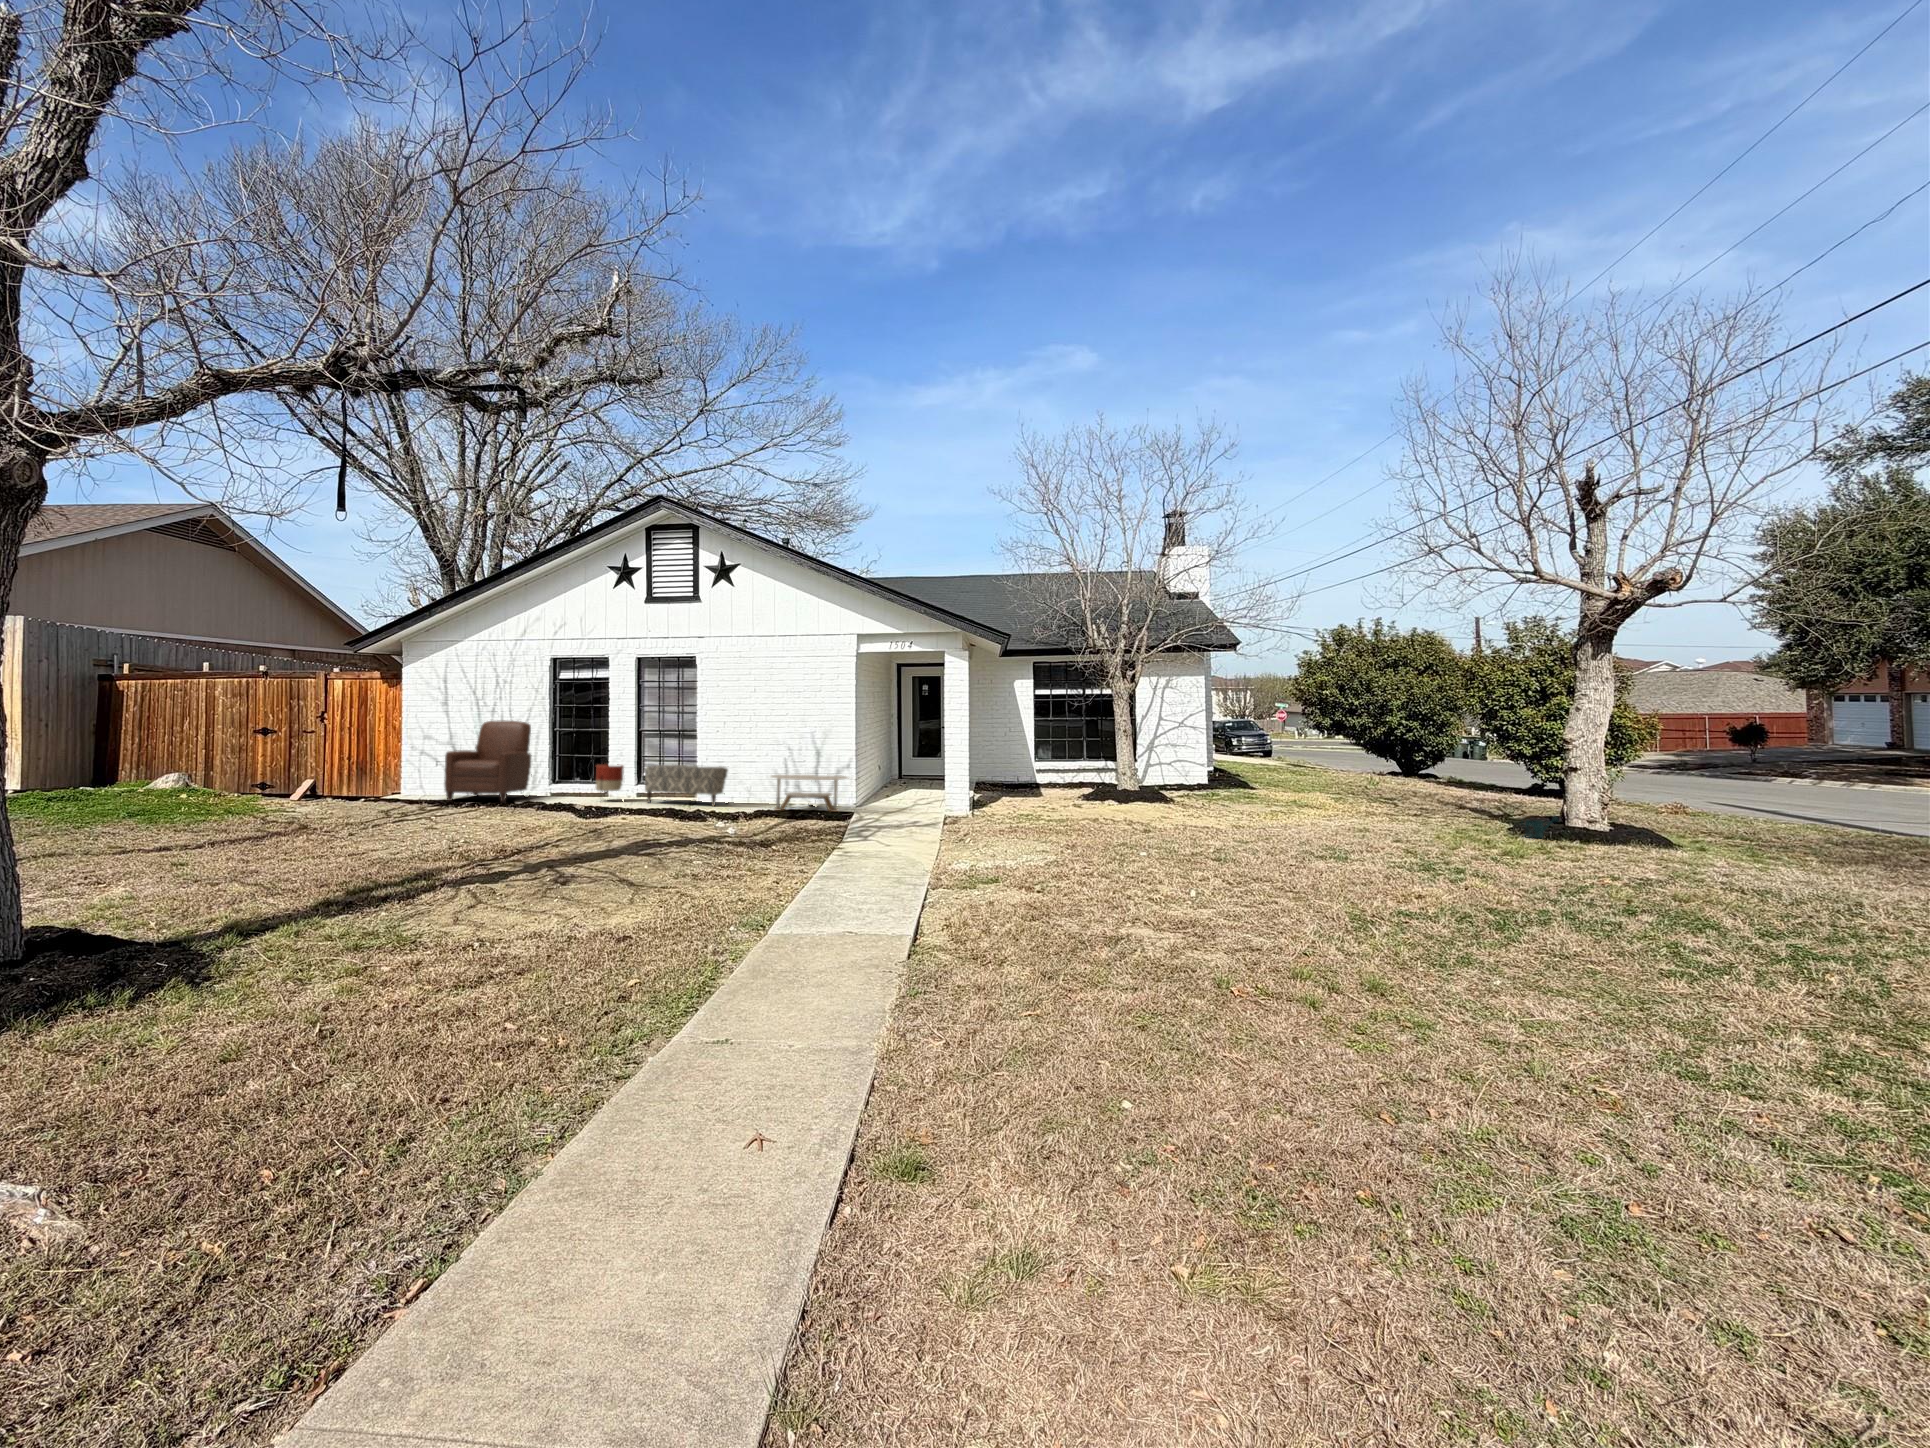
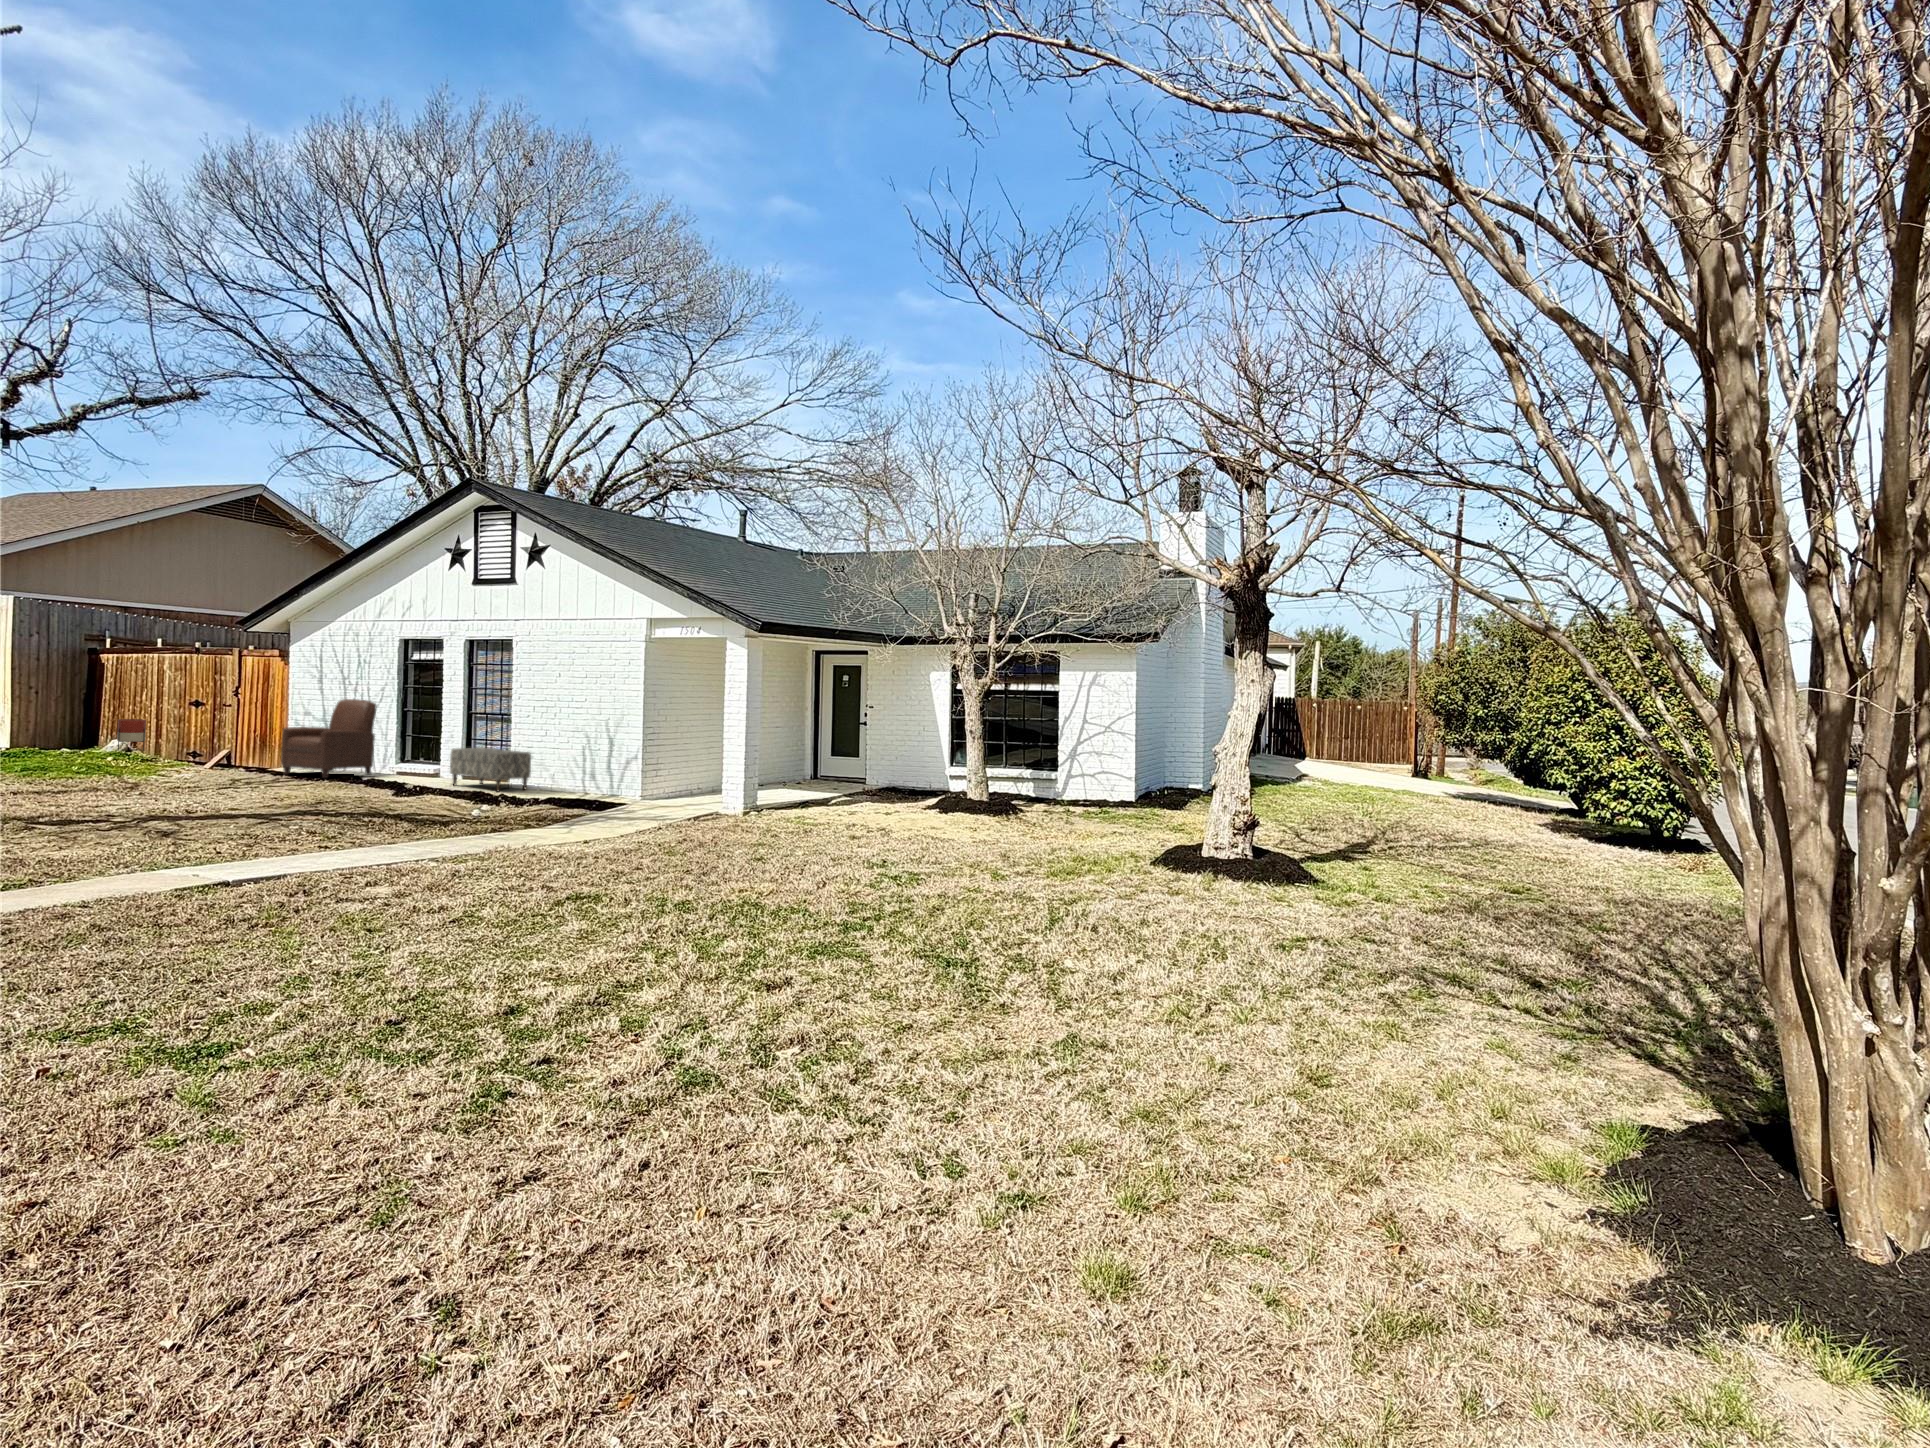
planter: present [596,764,624,792] -> present [117,719,146,750]
round table: present [771,774,848,812] -> none [534,762,622,803]
watering can: present [1525,816,1558,838] -> none [1247,849,1292,878]

